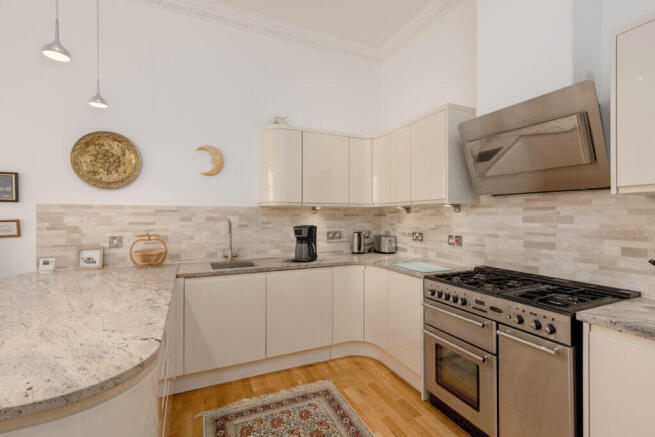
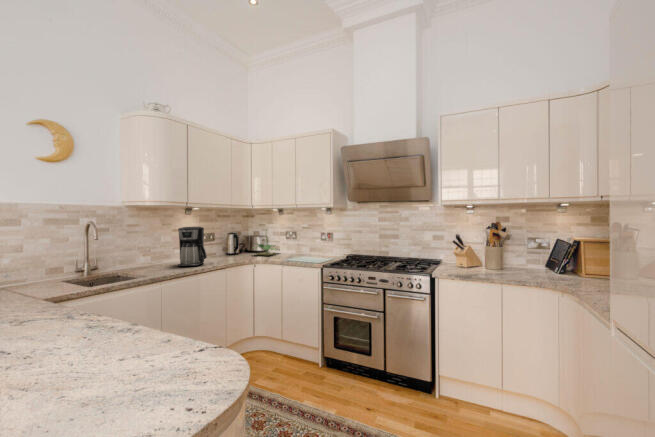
potted plant: none [371,228,405,258] -> present [257,239,276,255]

